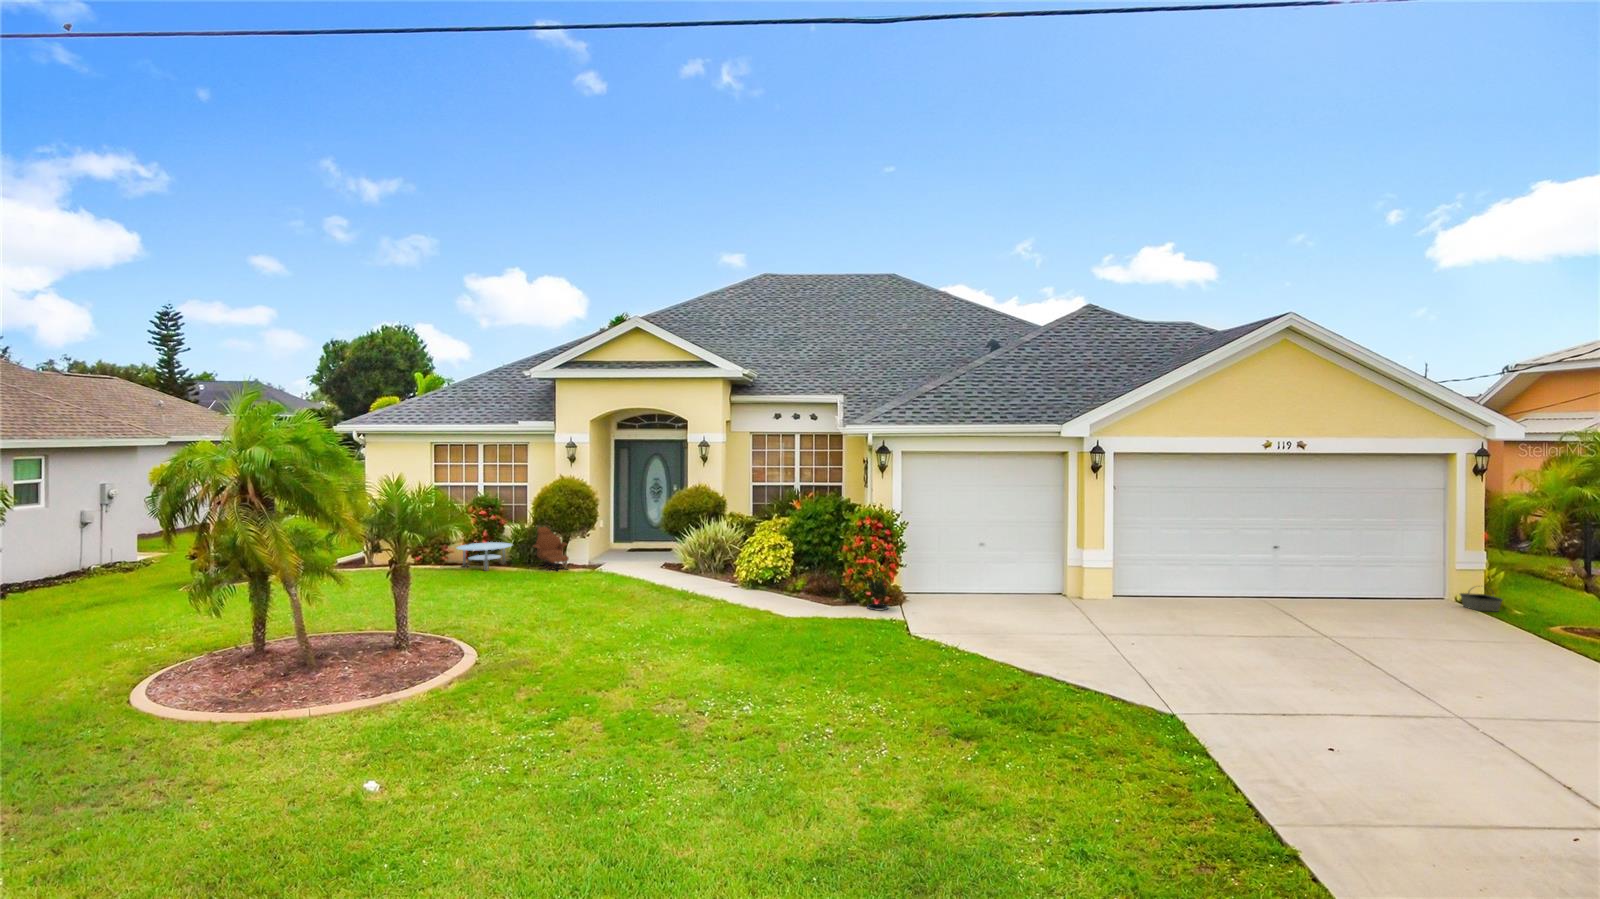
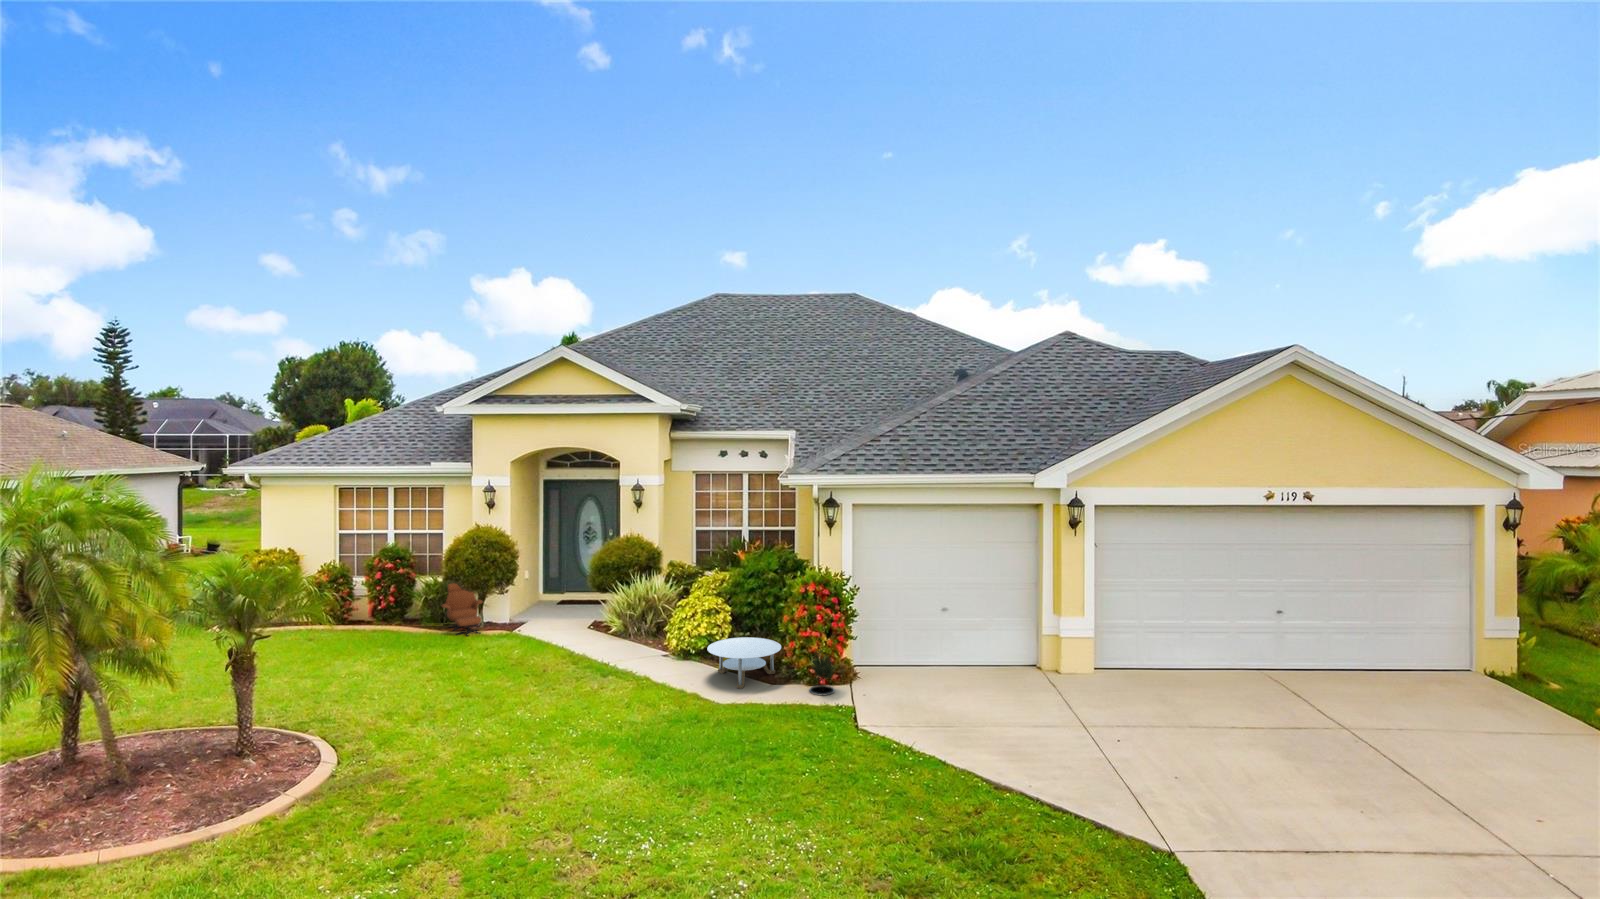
round table: present [457,542,512,571] -> present [707,637,781,689]
basket: present [1460,589,1502,612] -> none [1482,656,1533,687]

